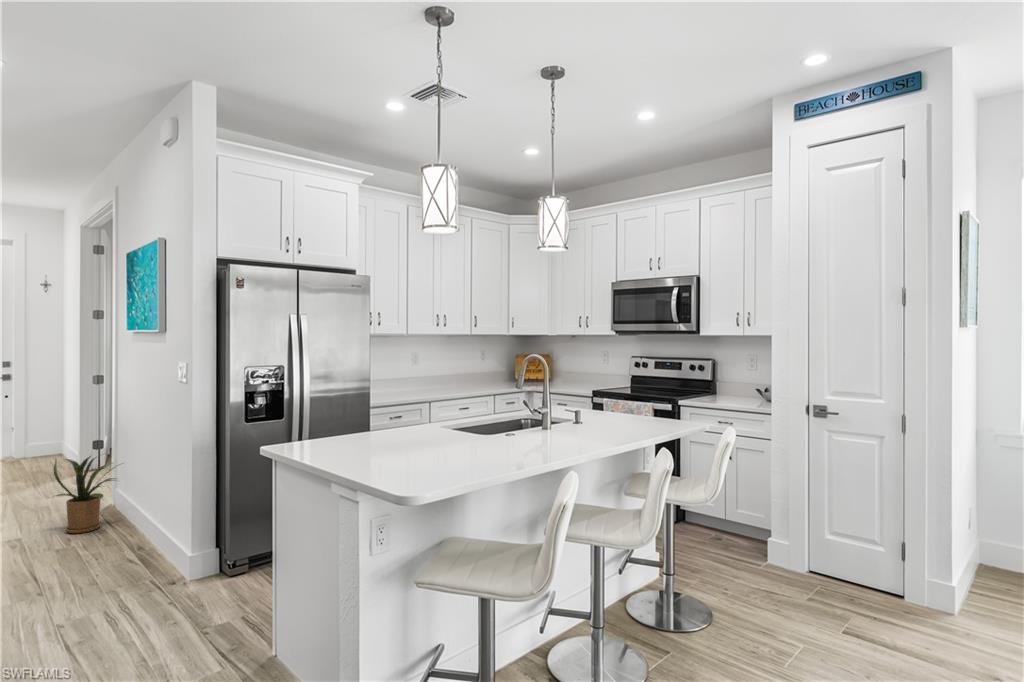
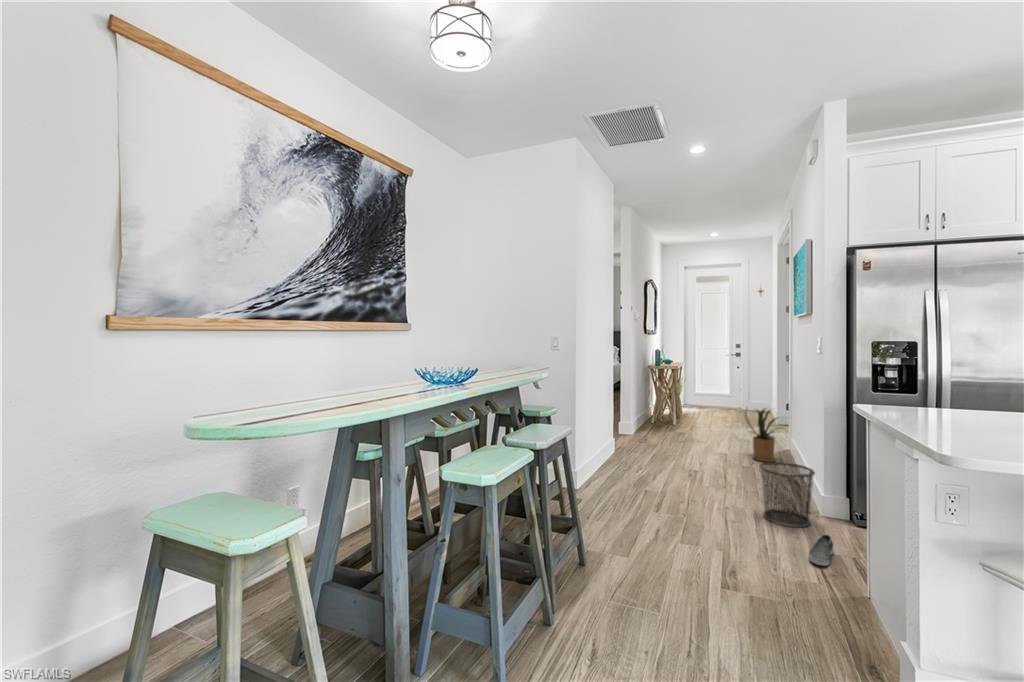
waste bin: none [113,527,188,617] -> present [760,462,815,527]
shoe: none [199,603,223,647] -> present [809,534,833,566]

